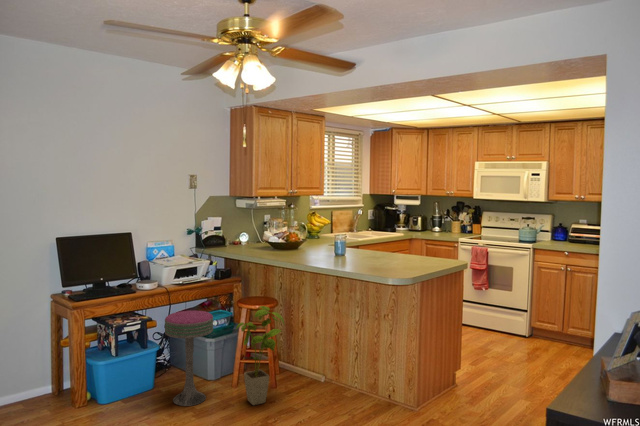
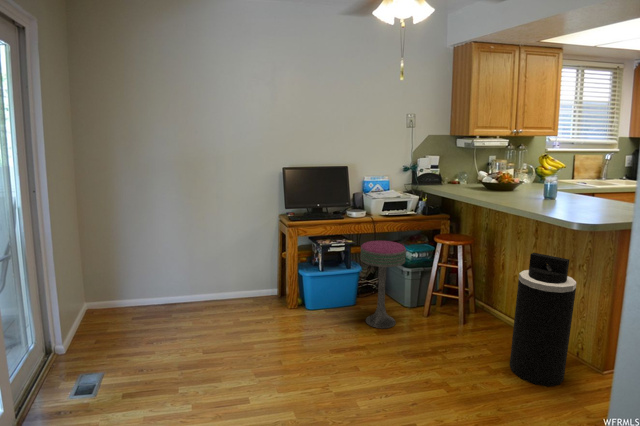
trash can: none [318,302,360,414] -> present [510,253,577,387]
house plant: present [236,306,284,405] -> none [424,246,478,345]

